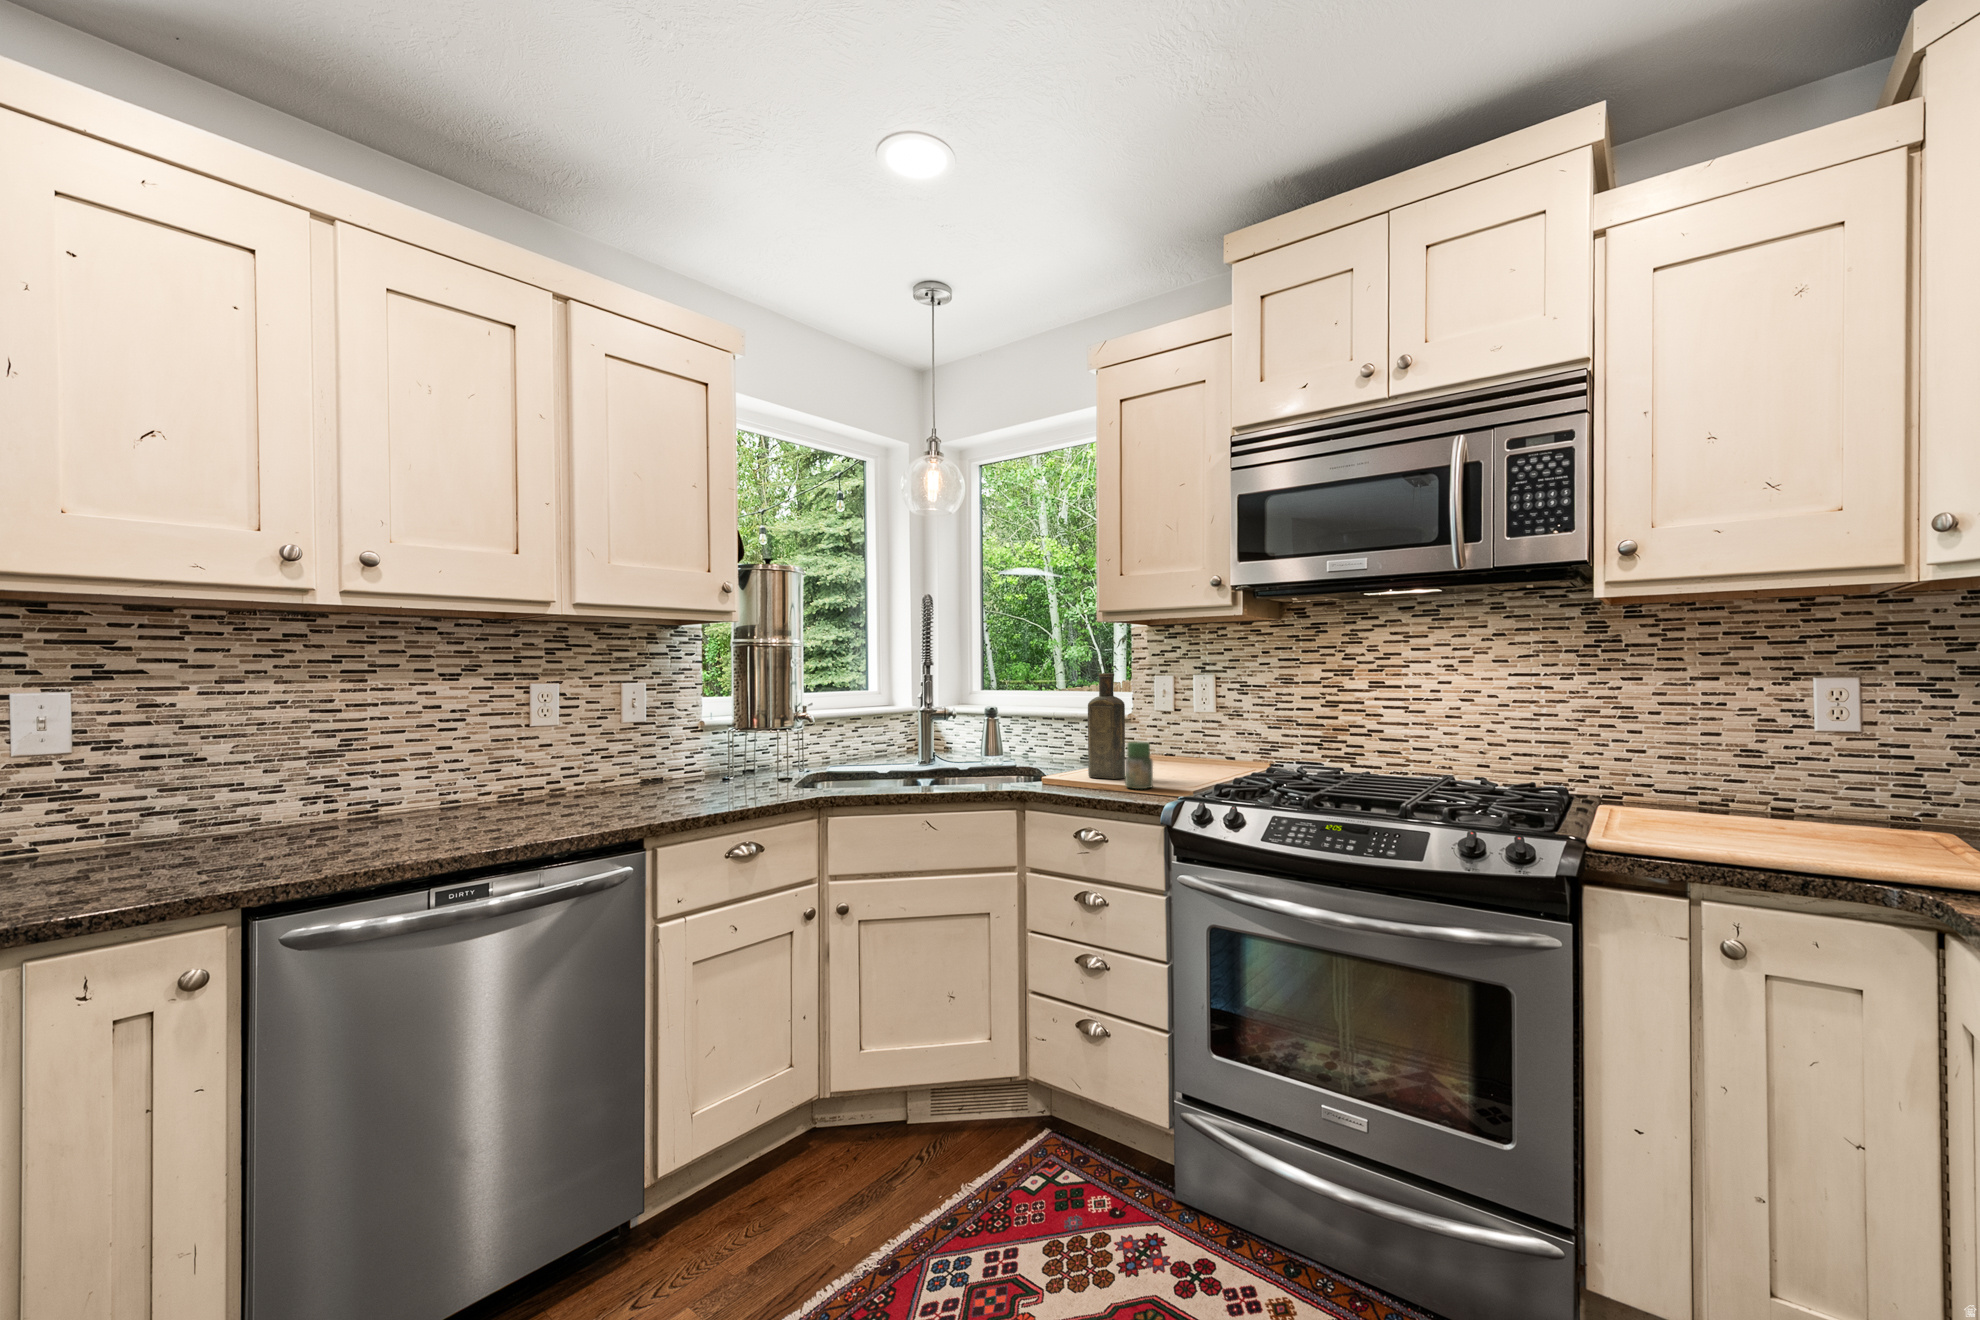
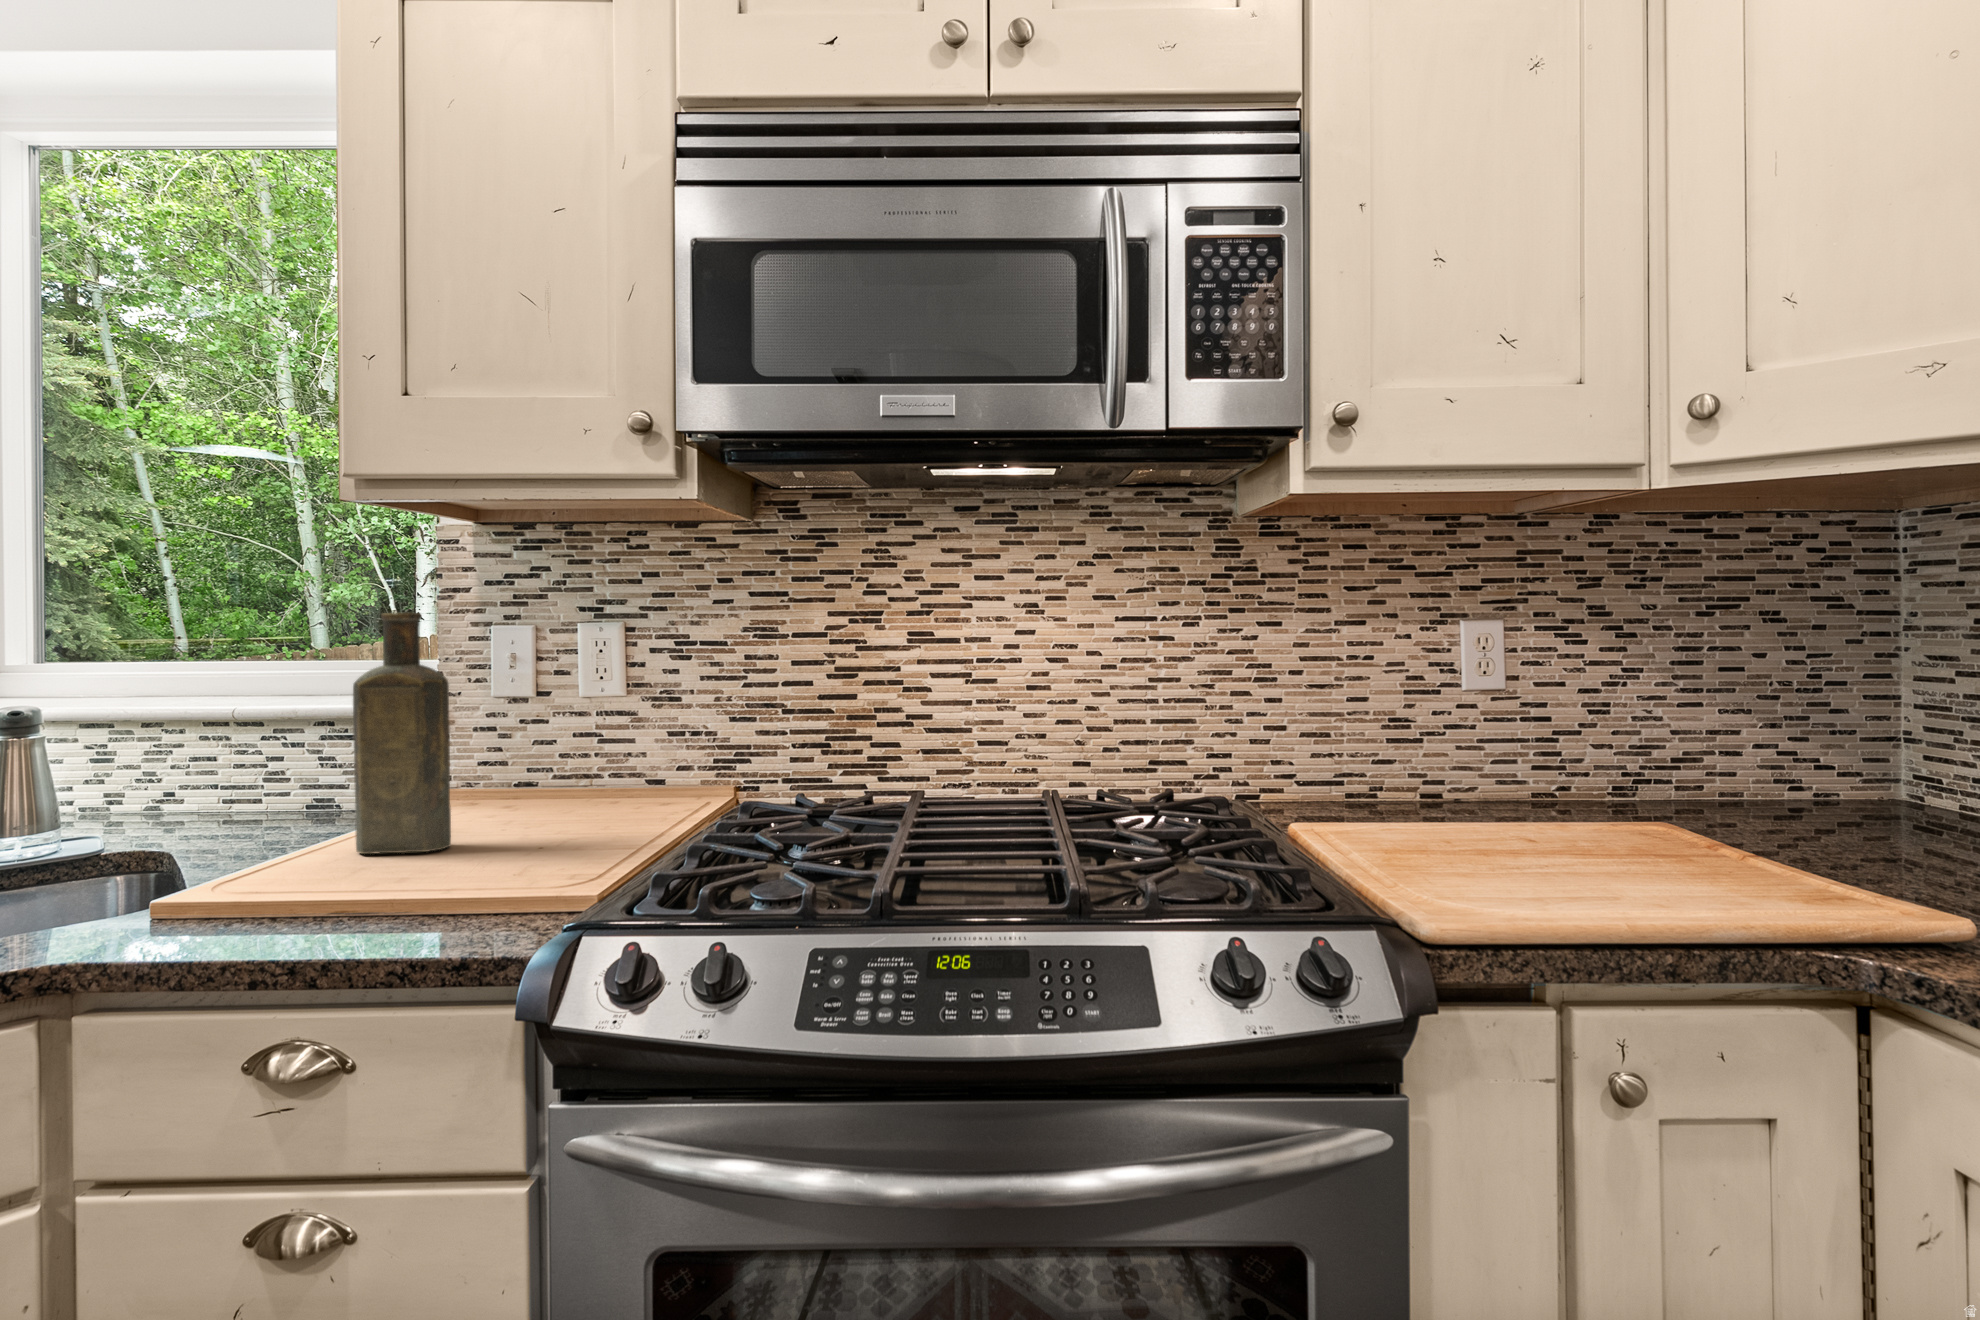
jar: present [1125,741,1153,789] -> none [463,764,531,873]

